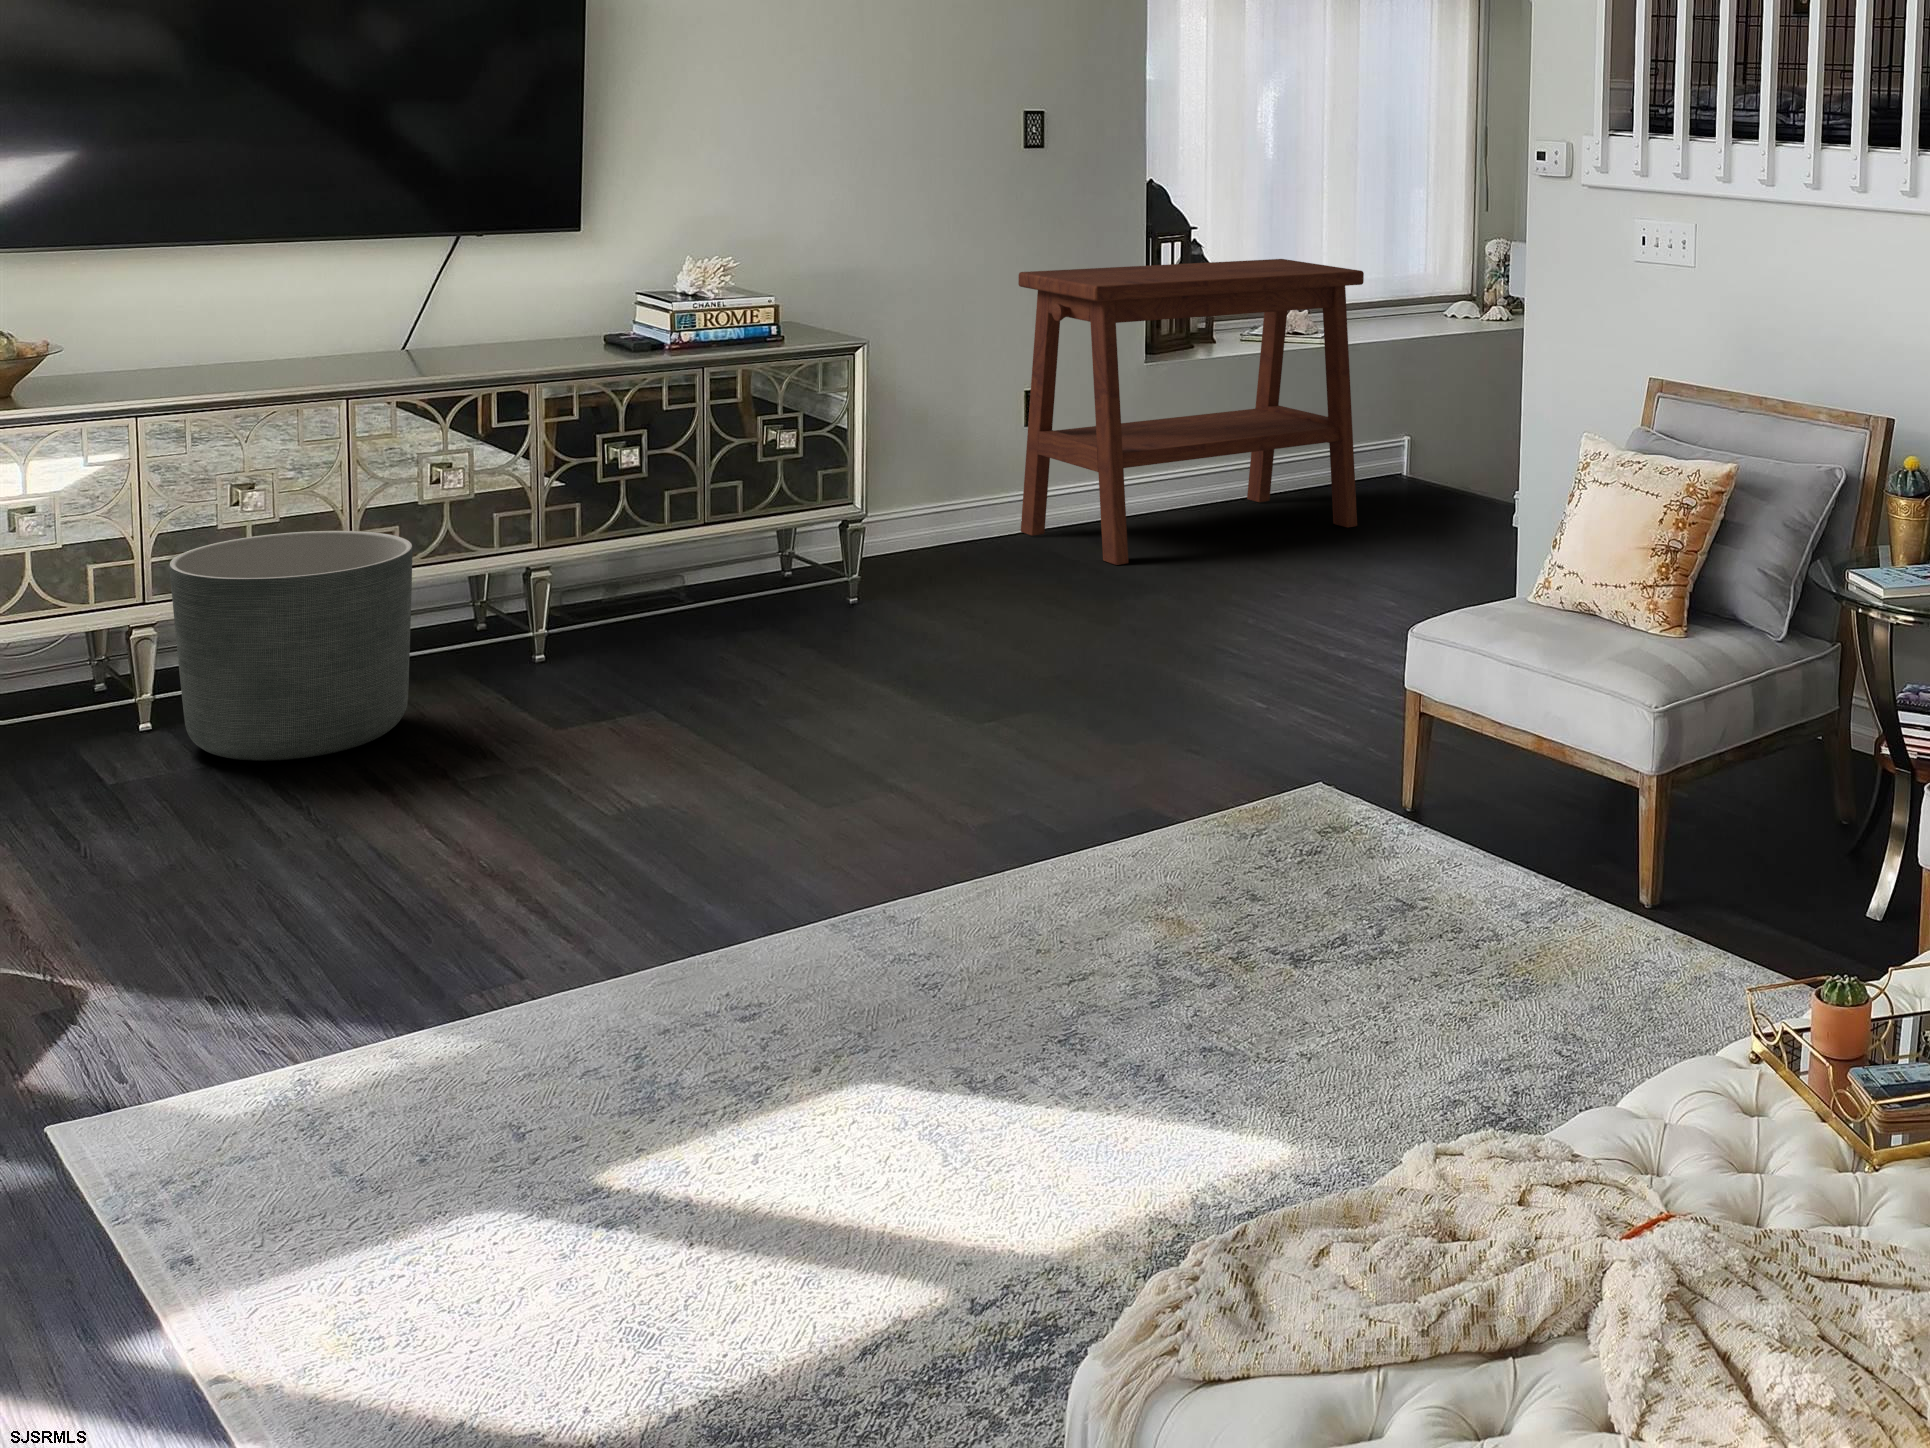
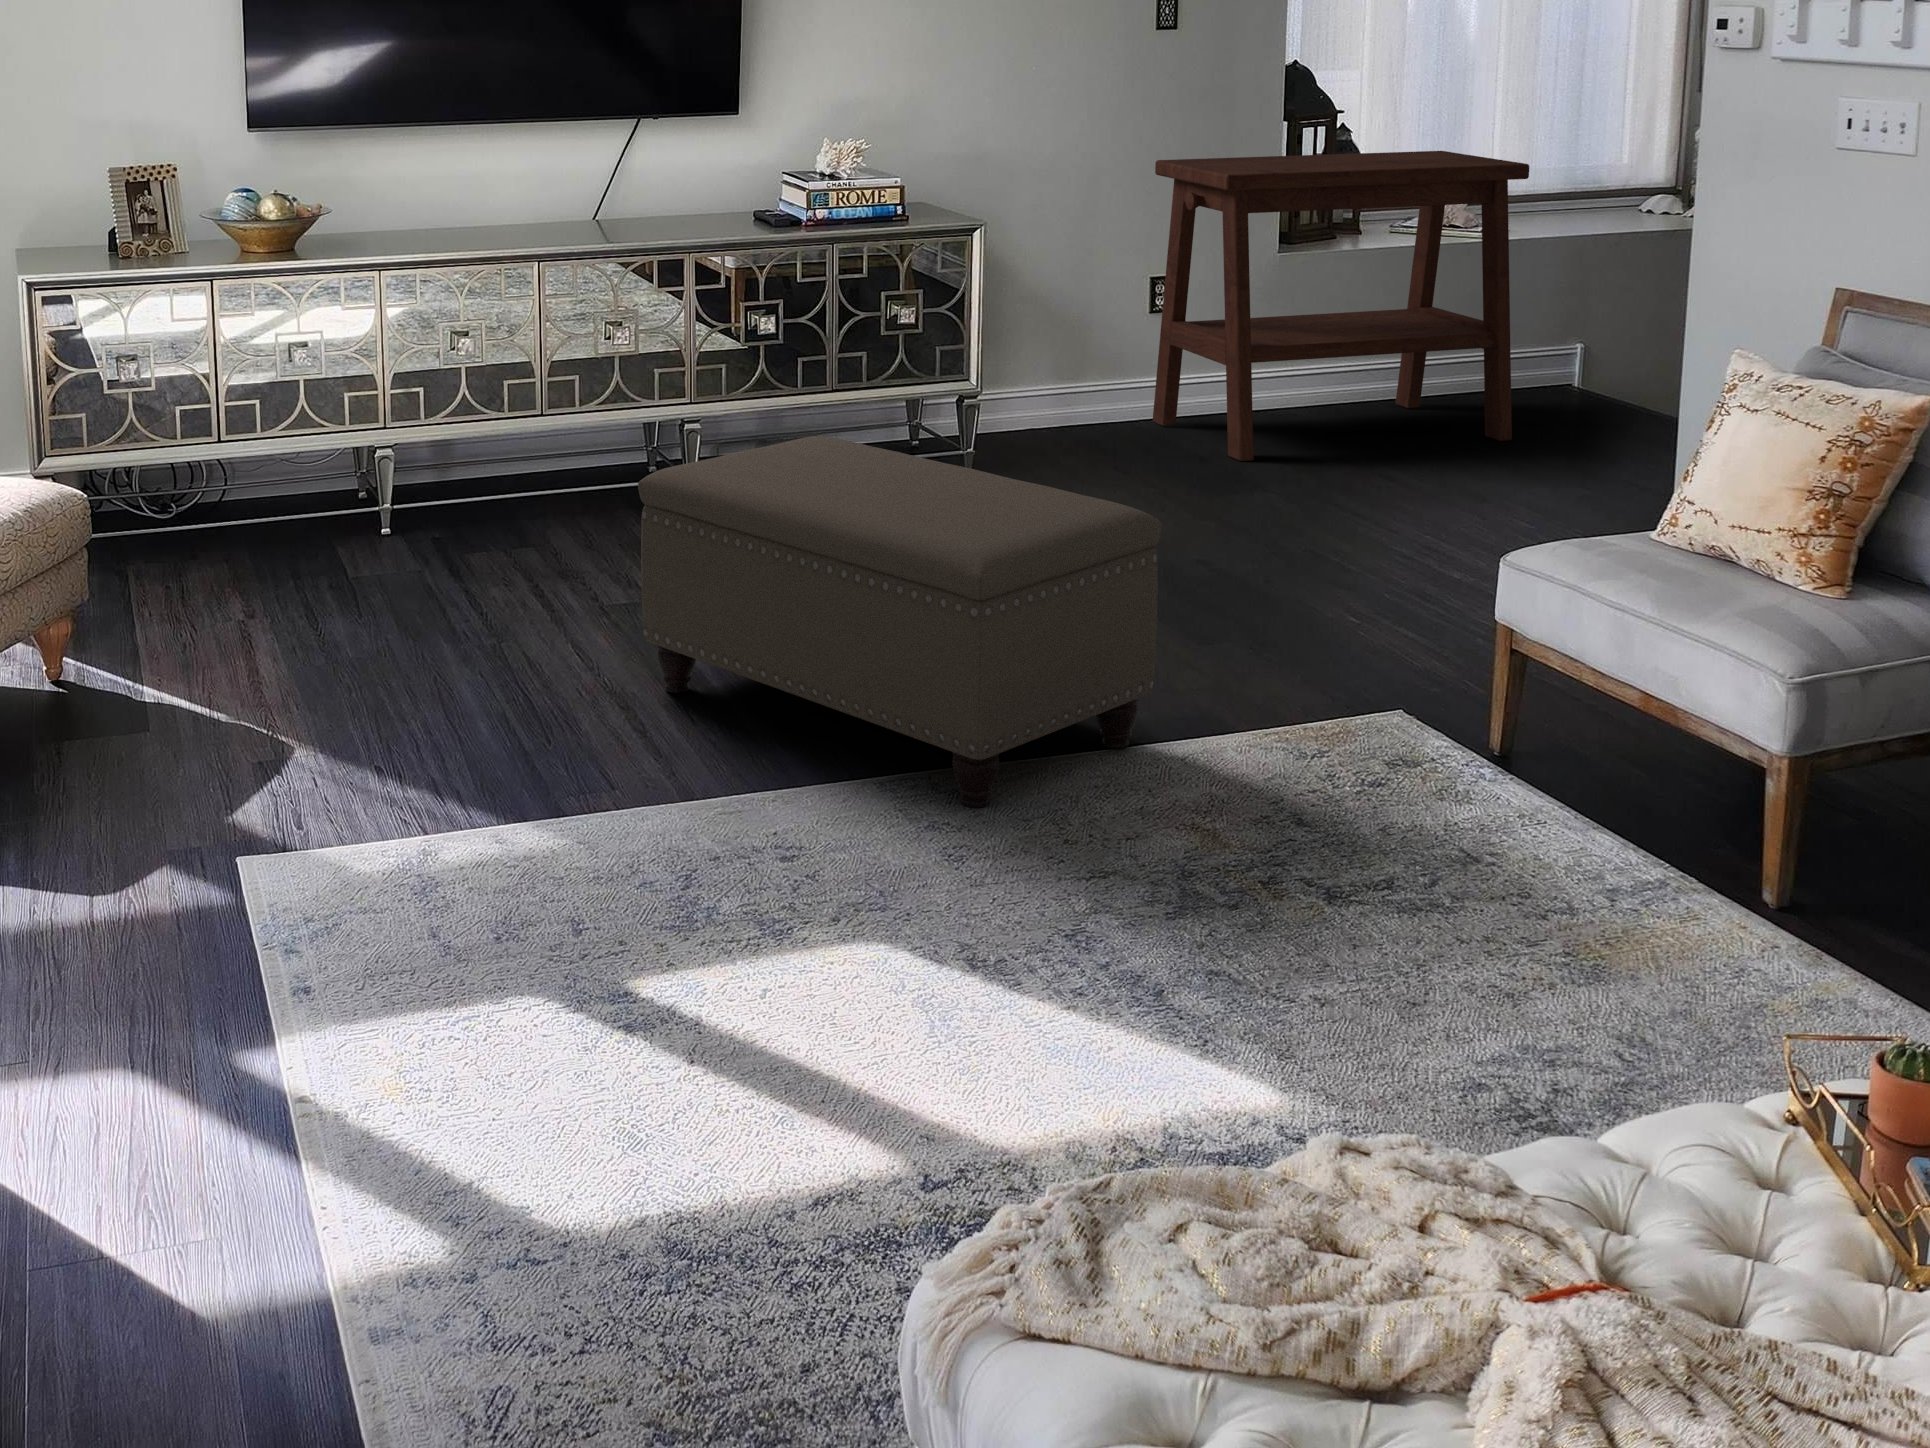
planter: present [169,531,413,761] -> none [394,376,579,570]
ottoman: none [532,572,1106,935] -> present [638,436,1162,808]

